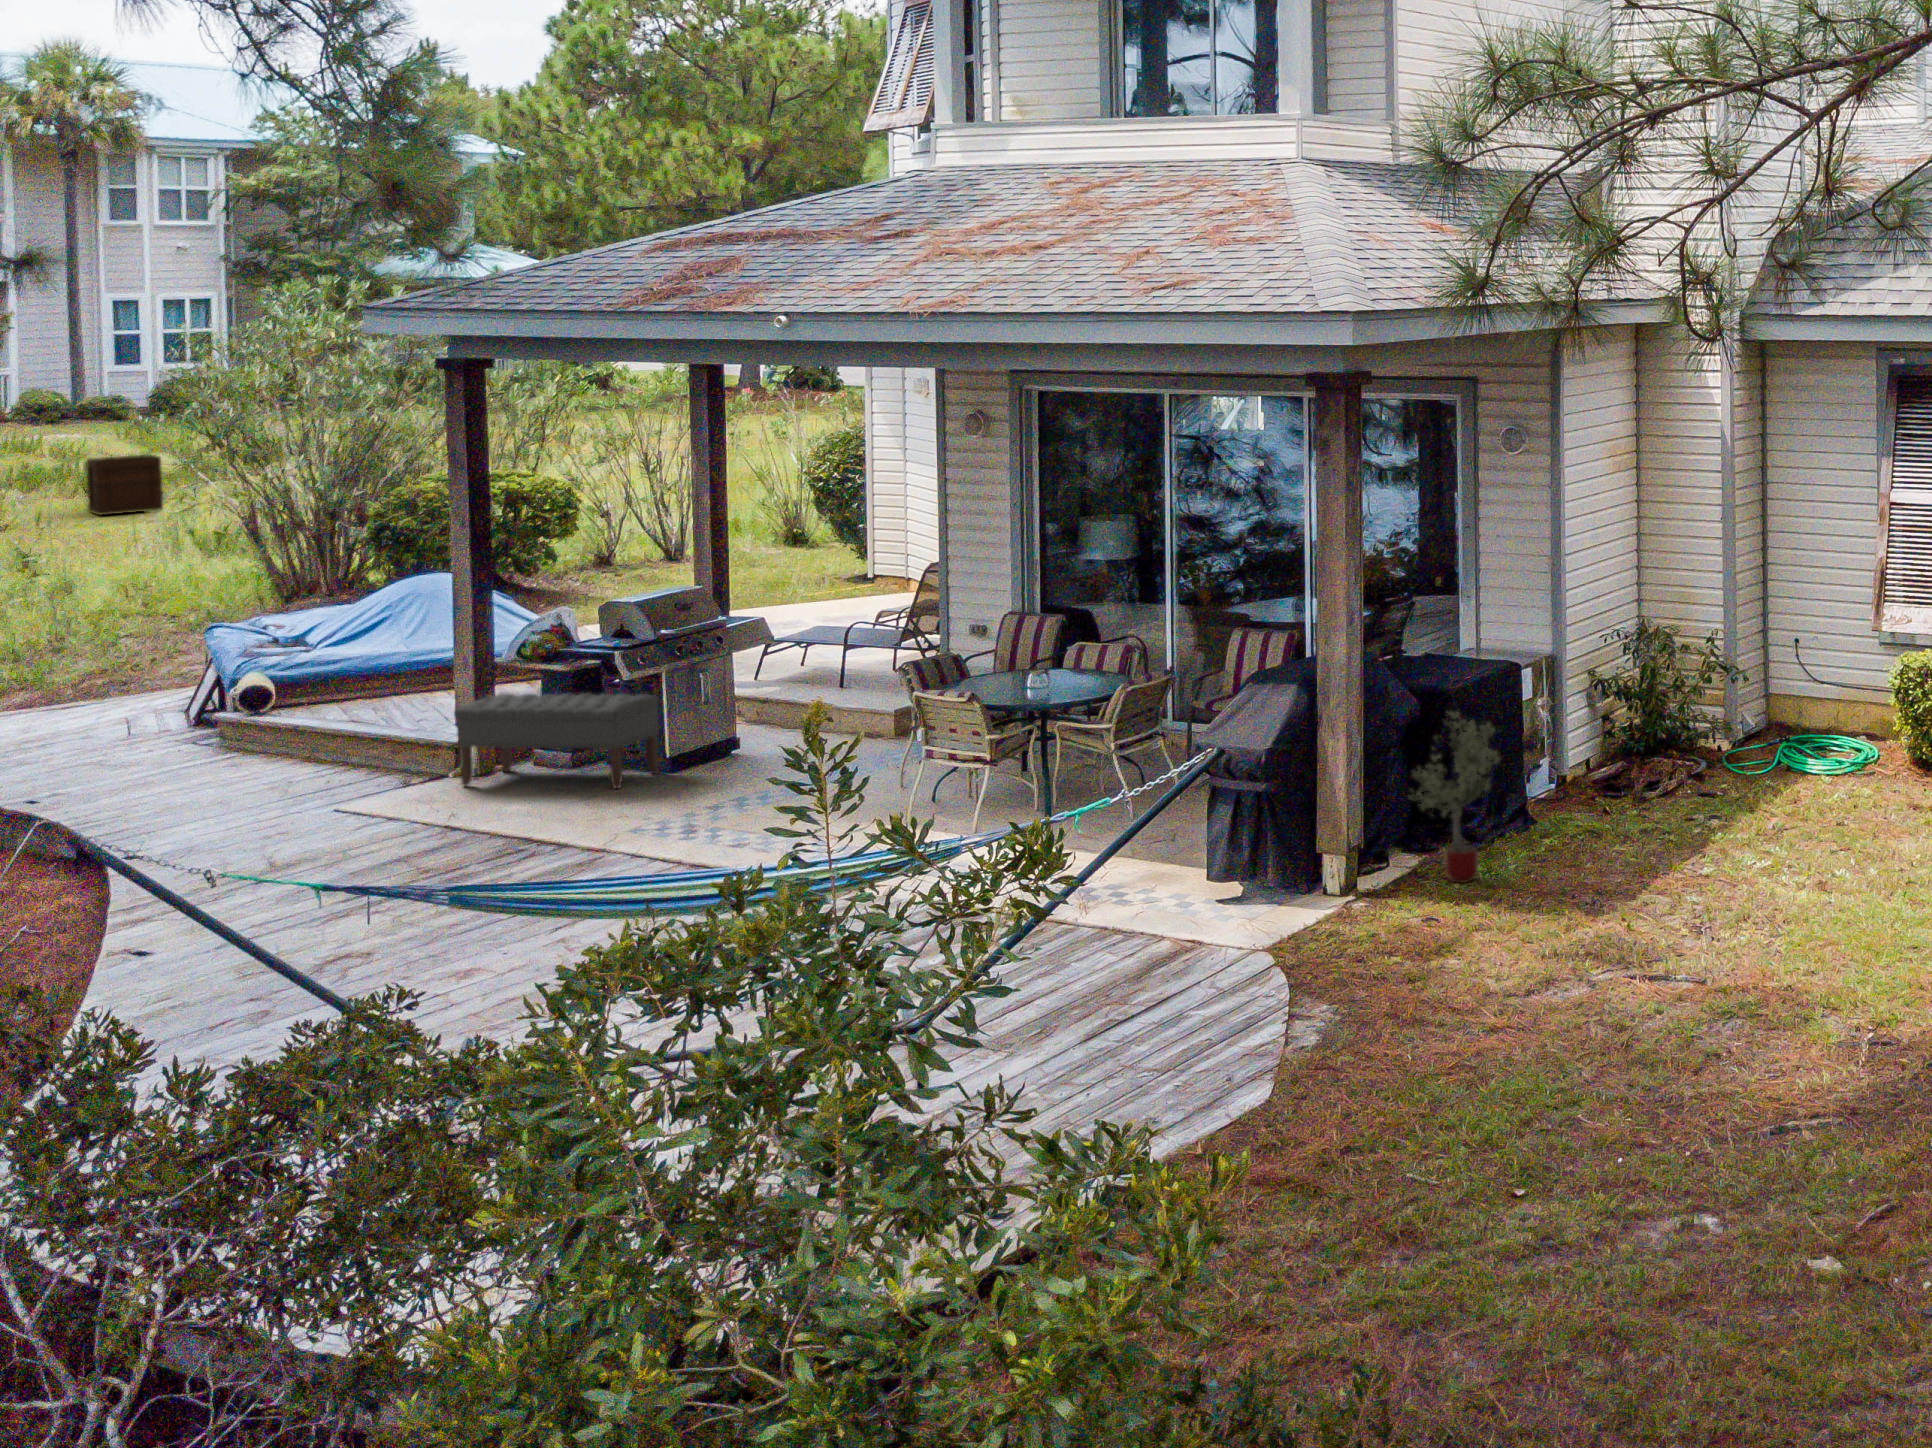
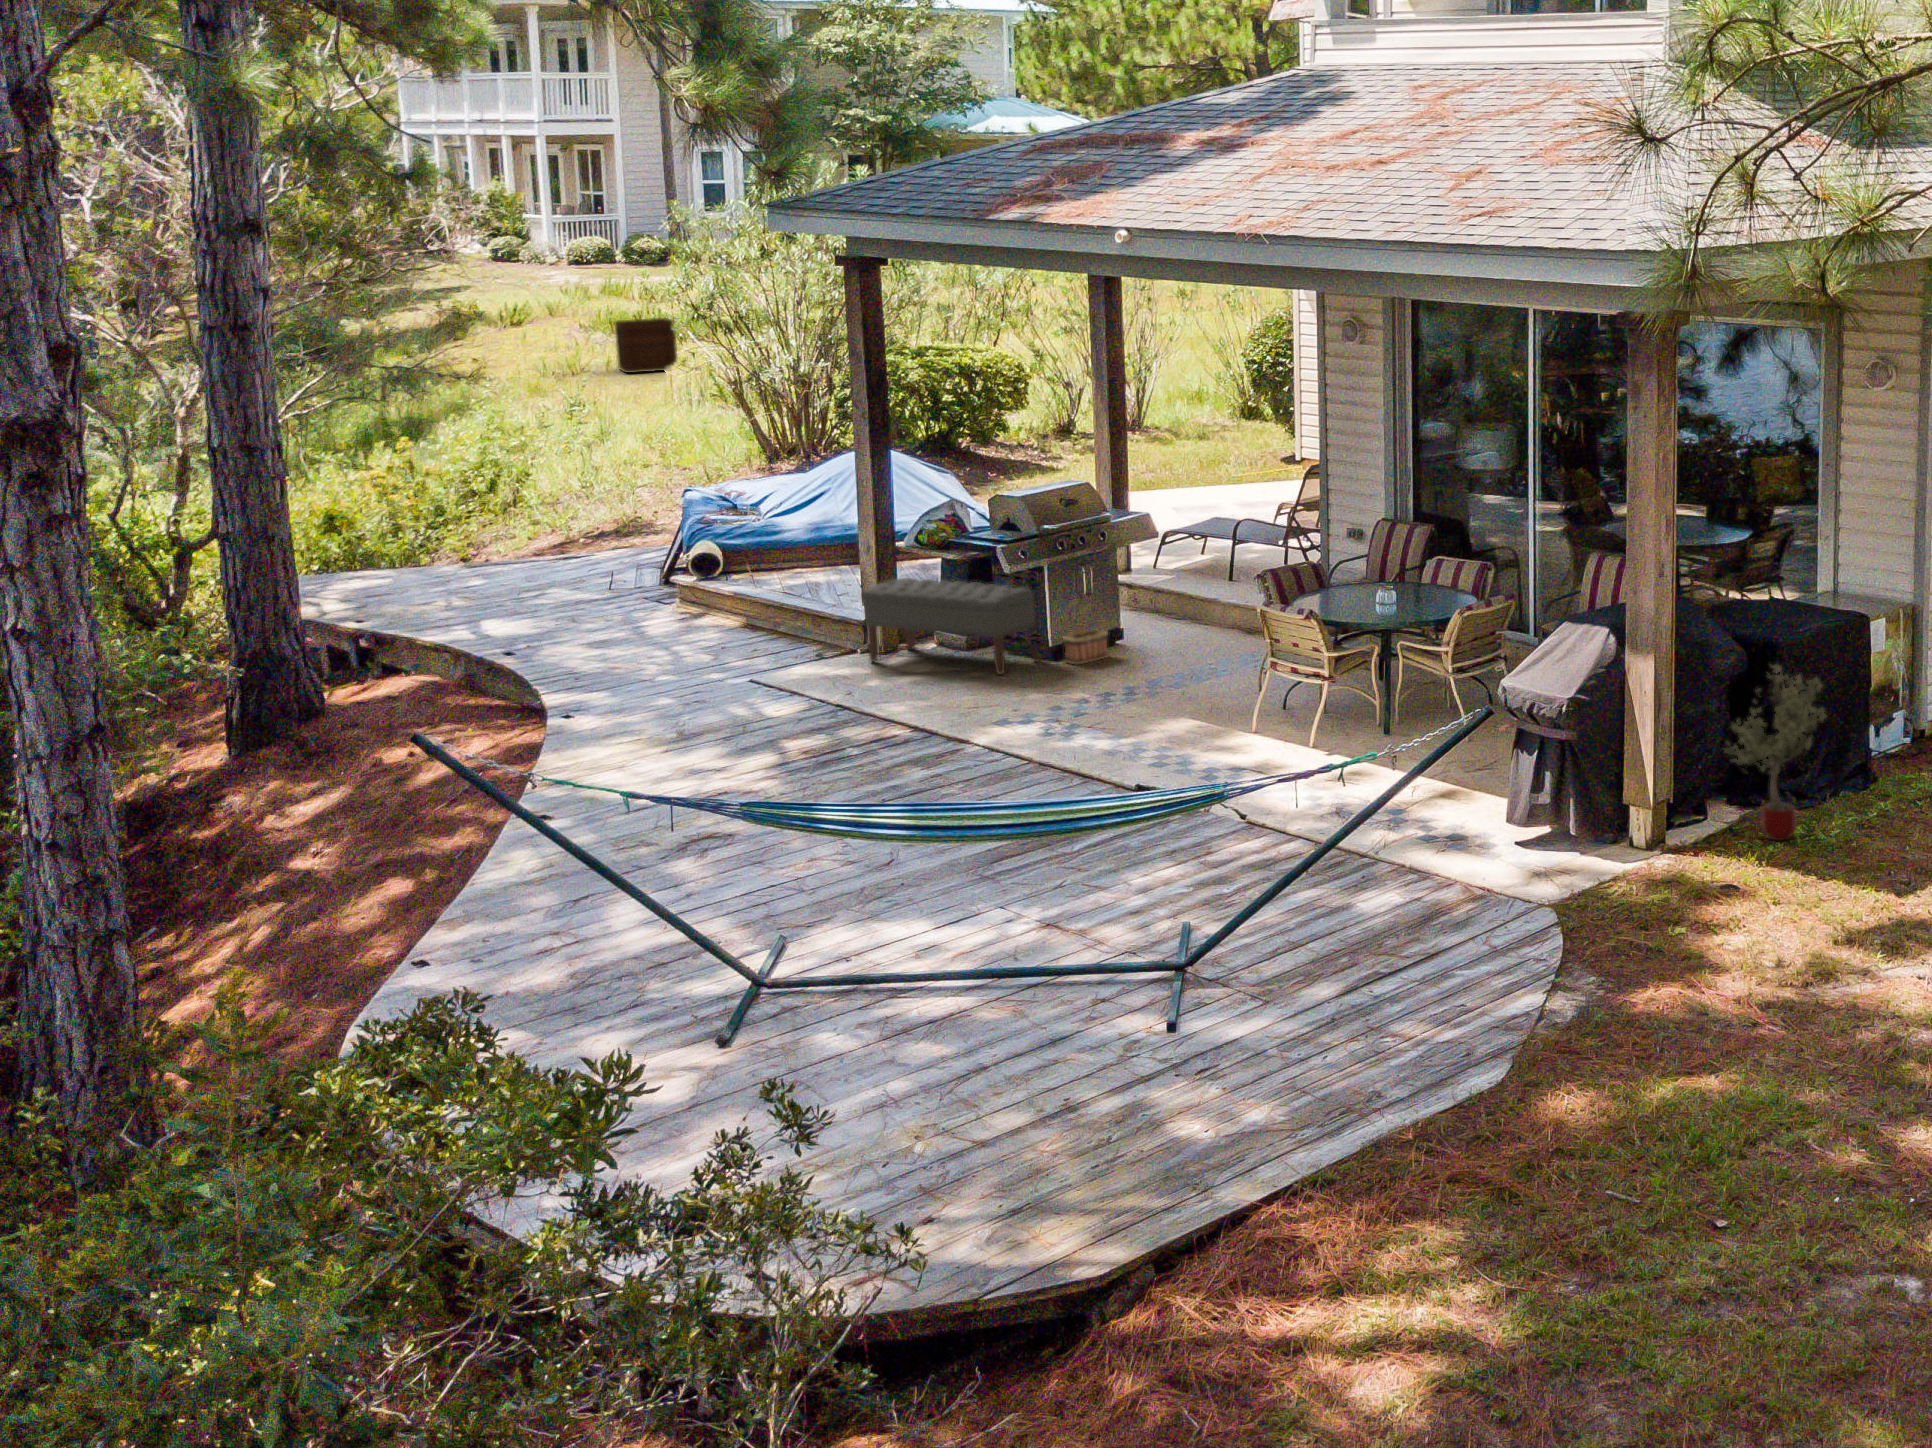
basket: none [685,707,734,773] -> present [1063,609,1108,664]

